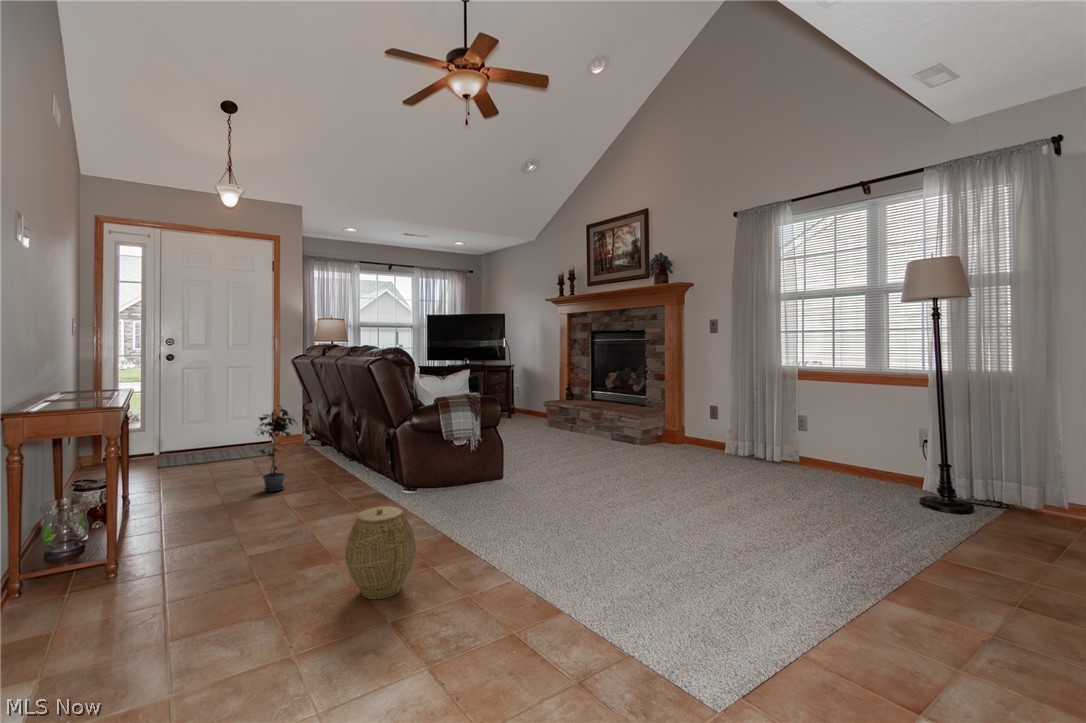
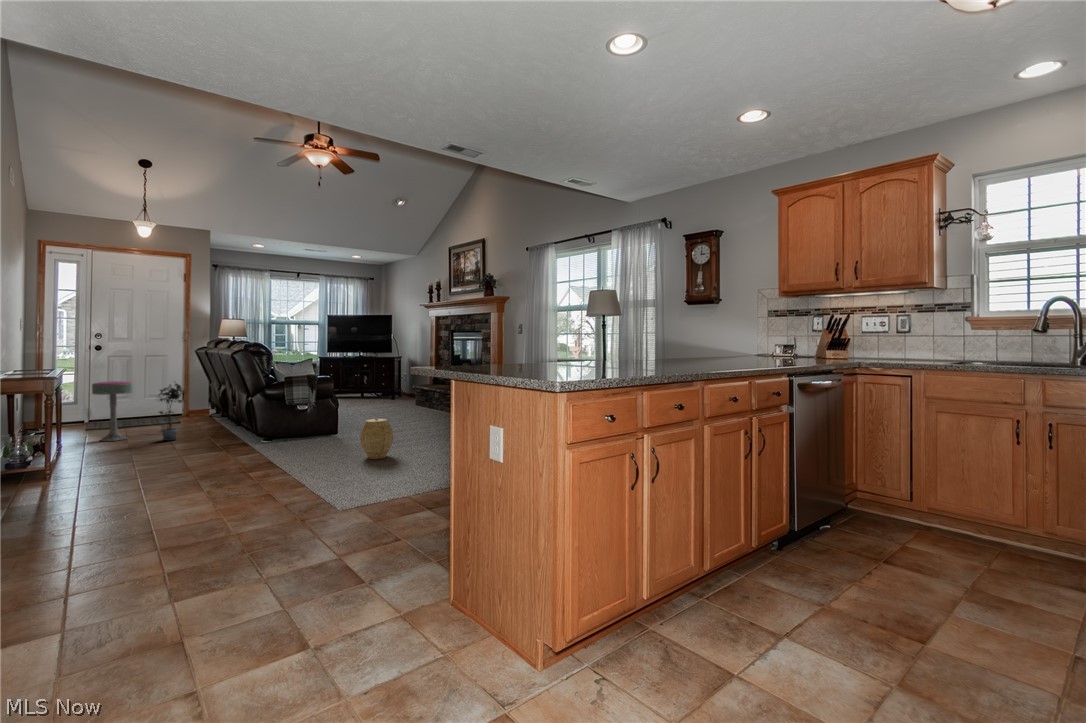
bar stool: none [166,406,221,494] -> present [92,381,132,441]
woven basket: present [345,506,416,599] -> present [360,418,393,459]

